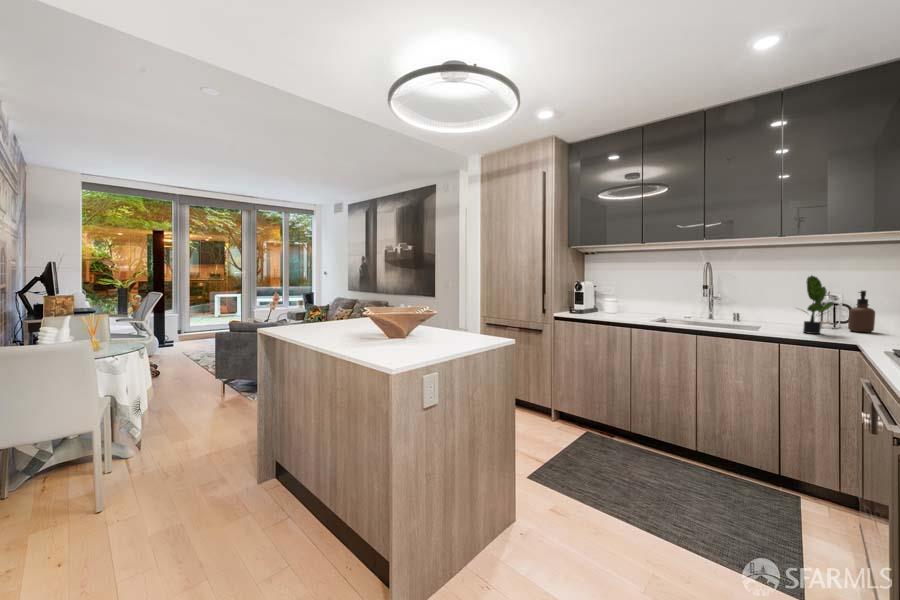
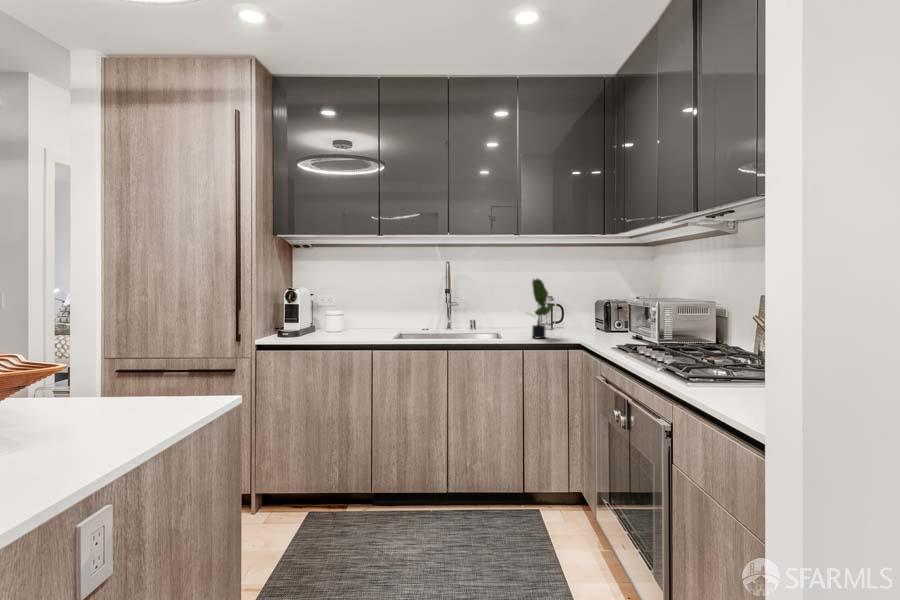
soap dispenser: present [848,291,875,332] -> none [563,291,581,332]

